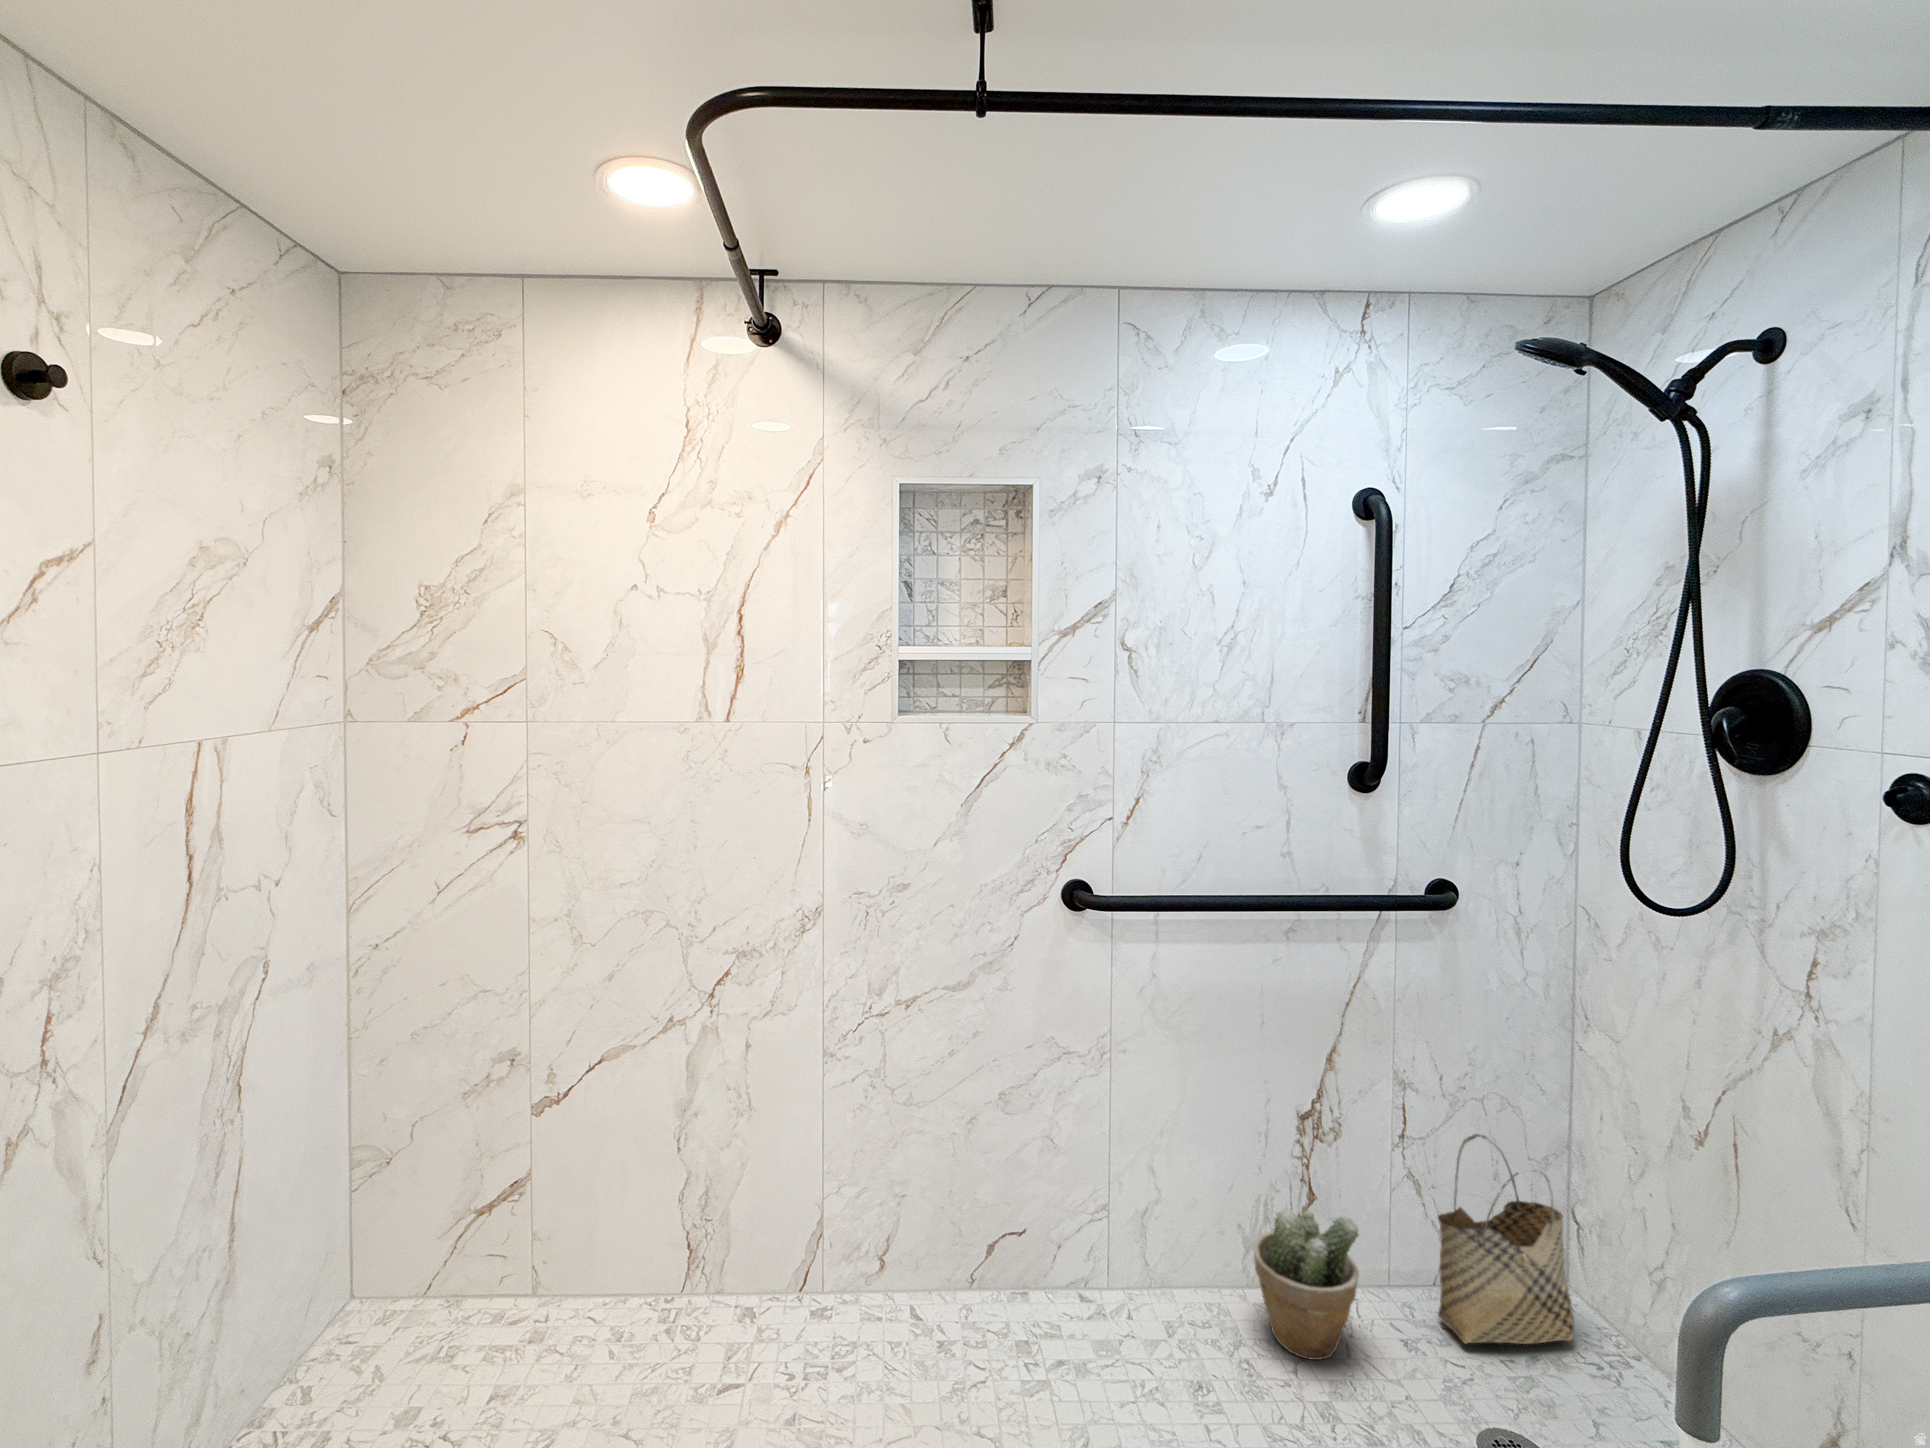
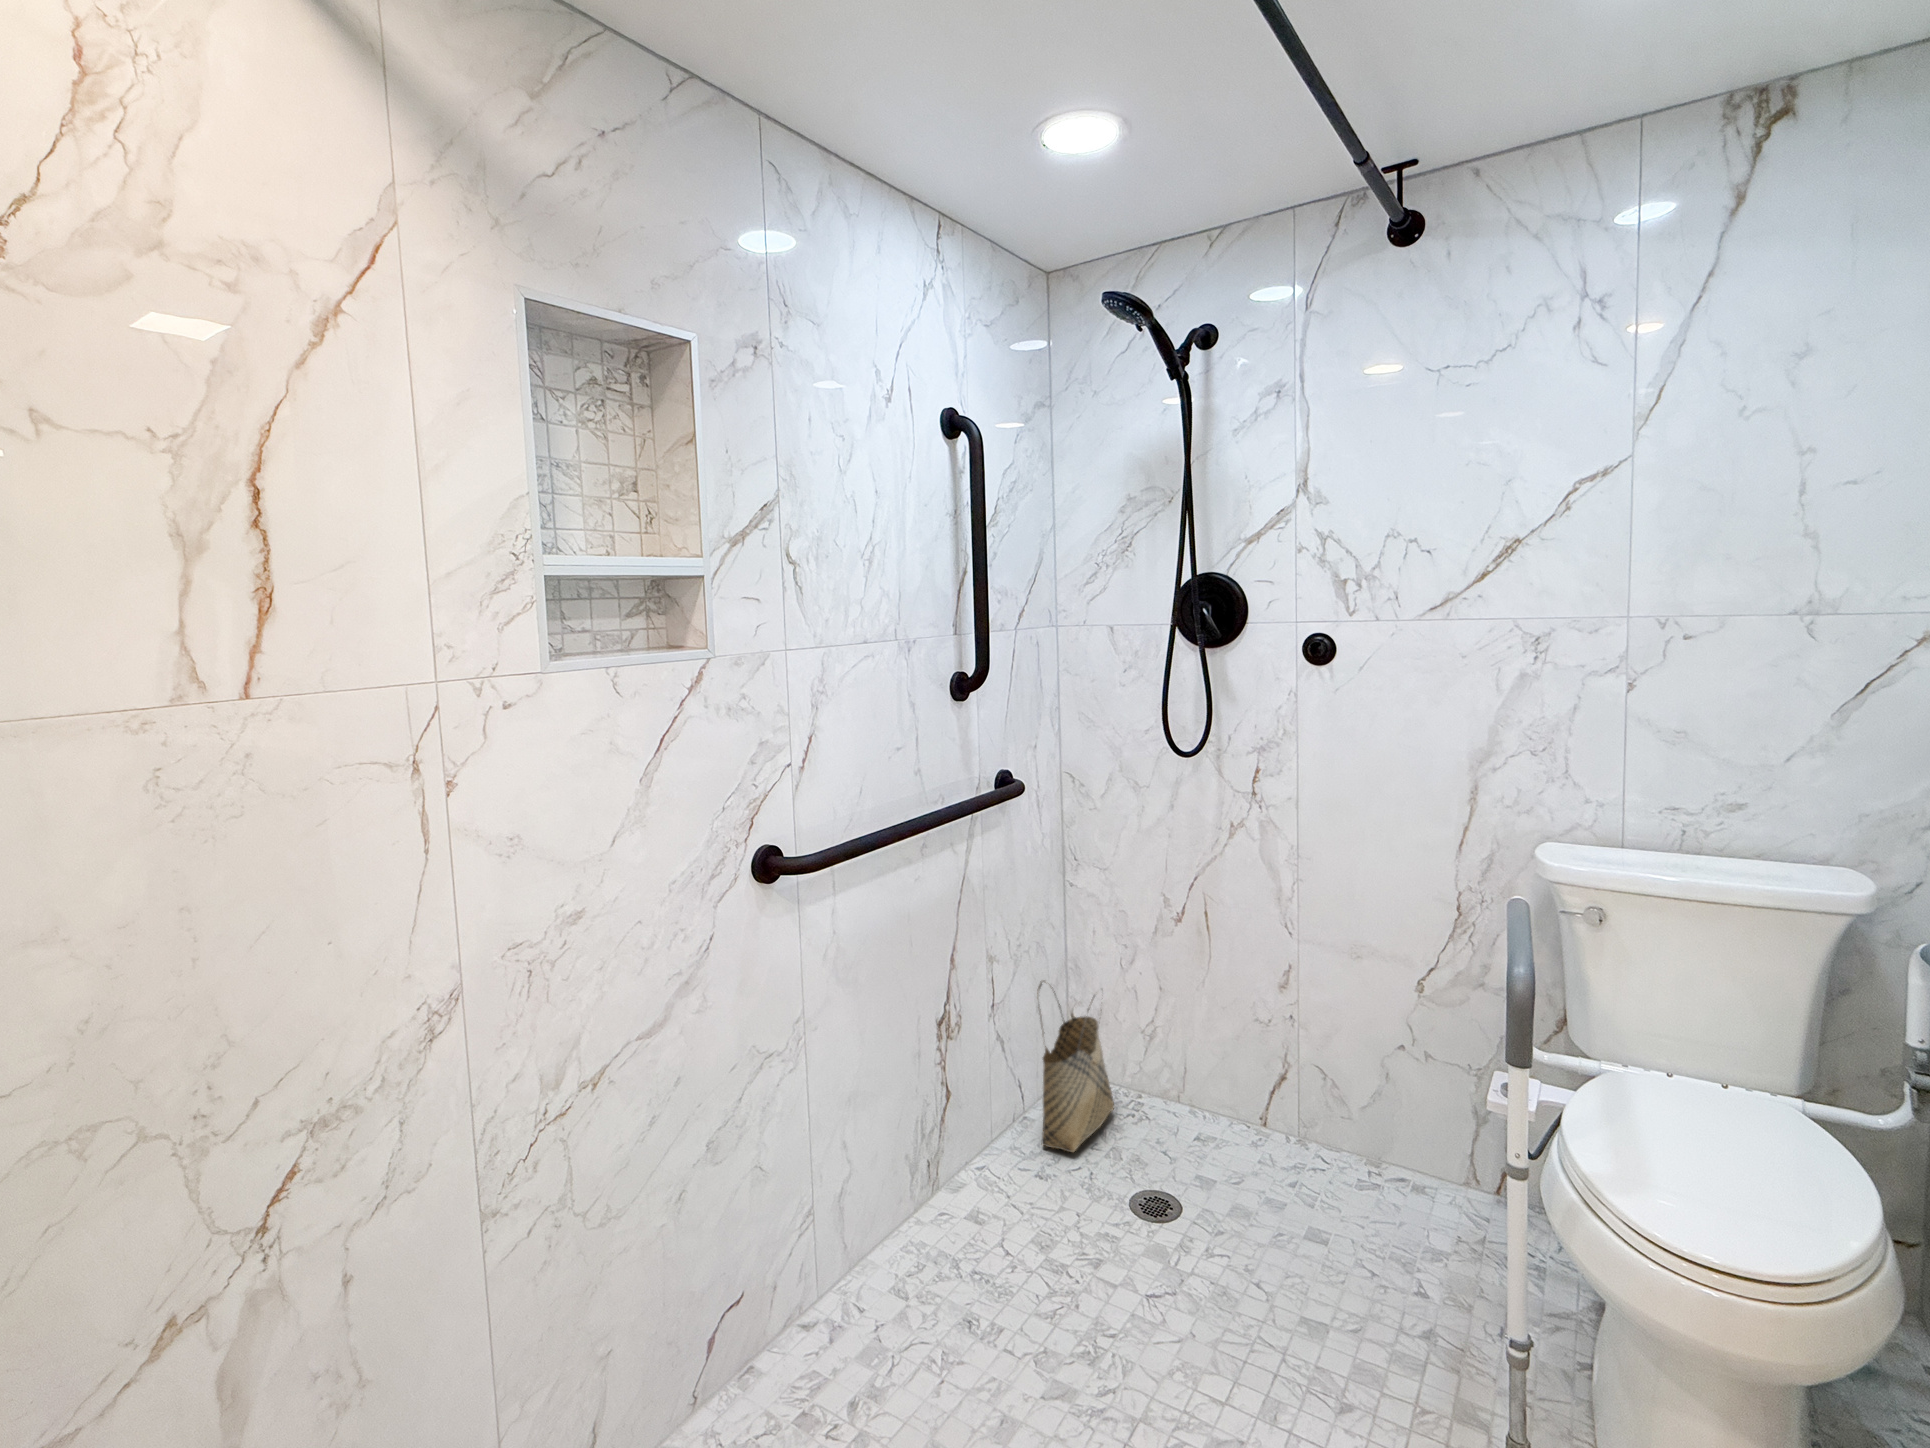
potted plant: present [1254,1210,1359,1360] -> none [941,1093,1034,1242]

